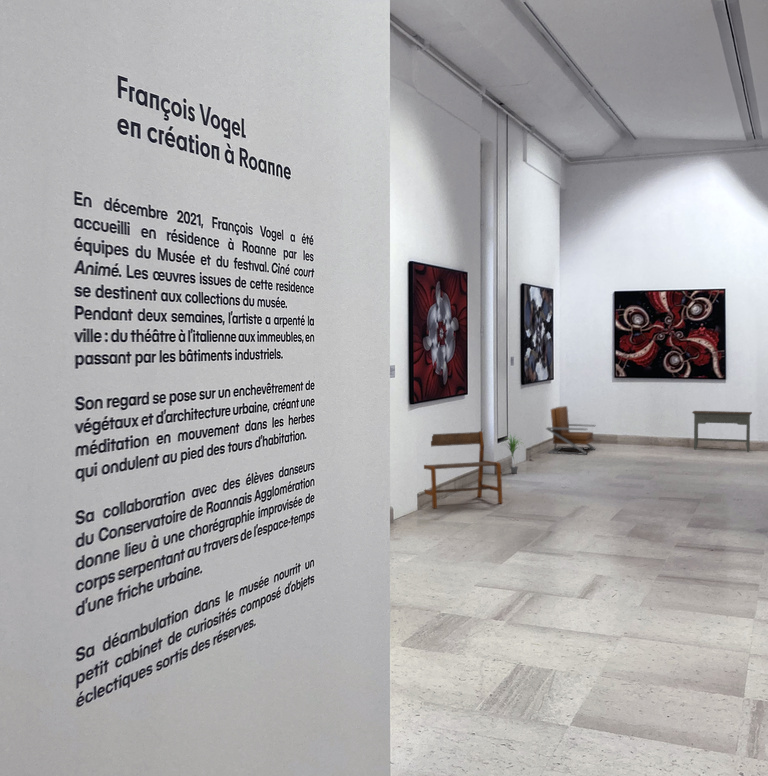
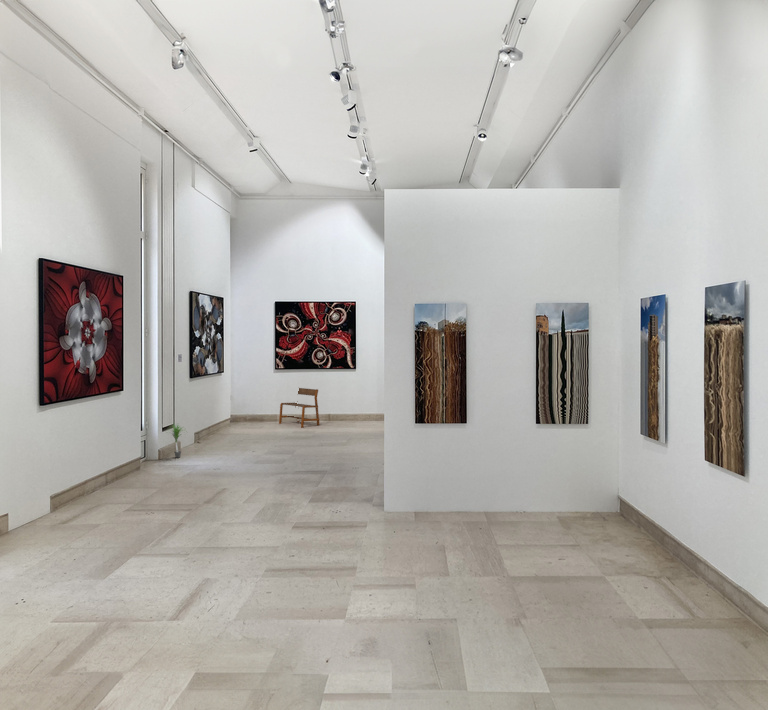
lounge chair: present [547,406,595,455] -> none [216,393,259,434]
console table: present [692,411,752,452] -> none [333,395,375,425]
bench: present [424,431,502,508] -> present [279,388,320,428]

